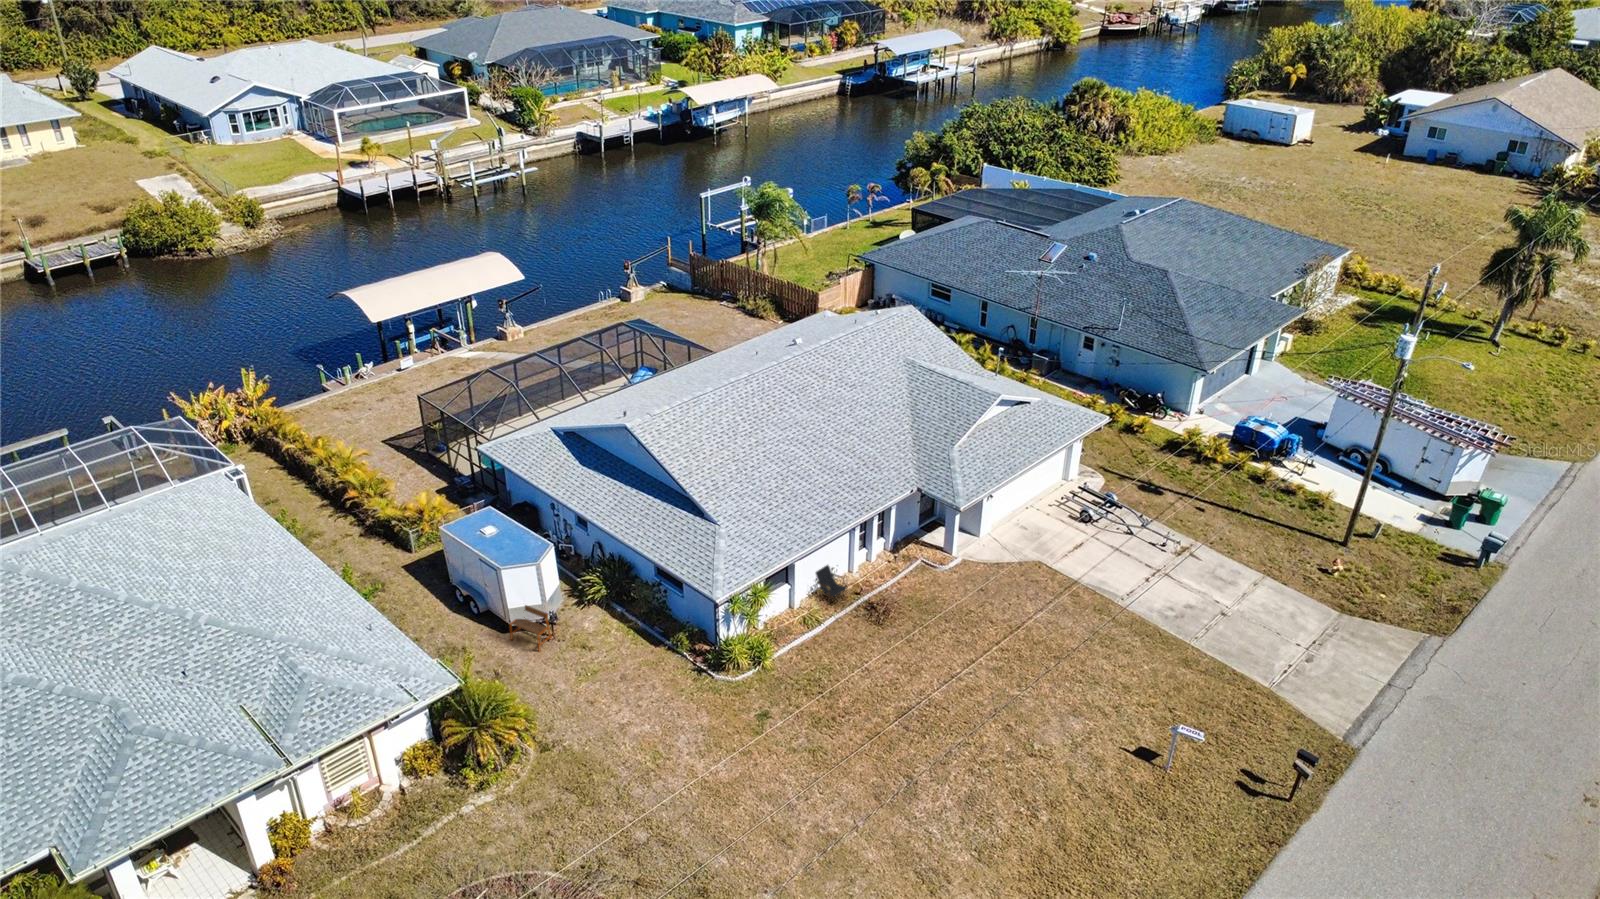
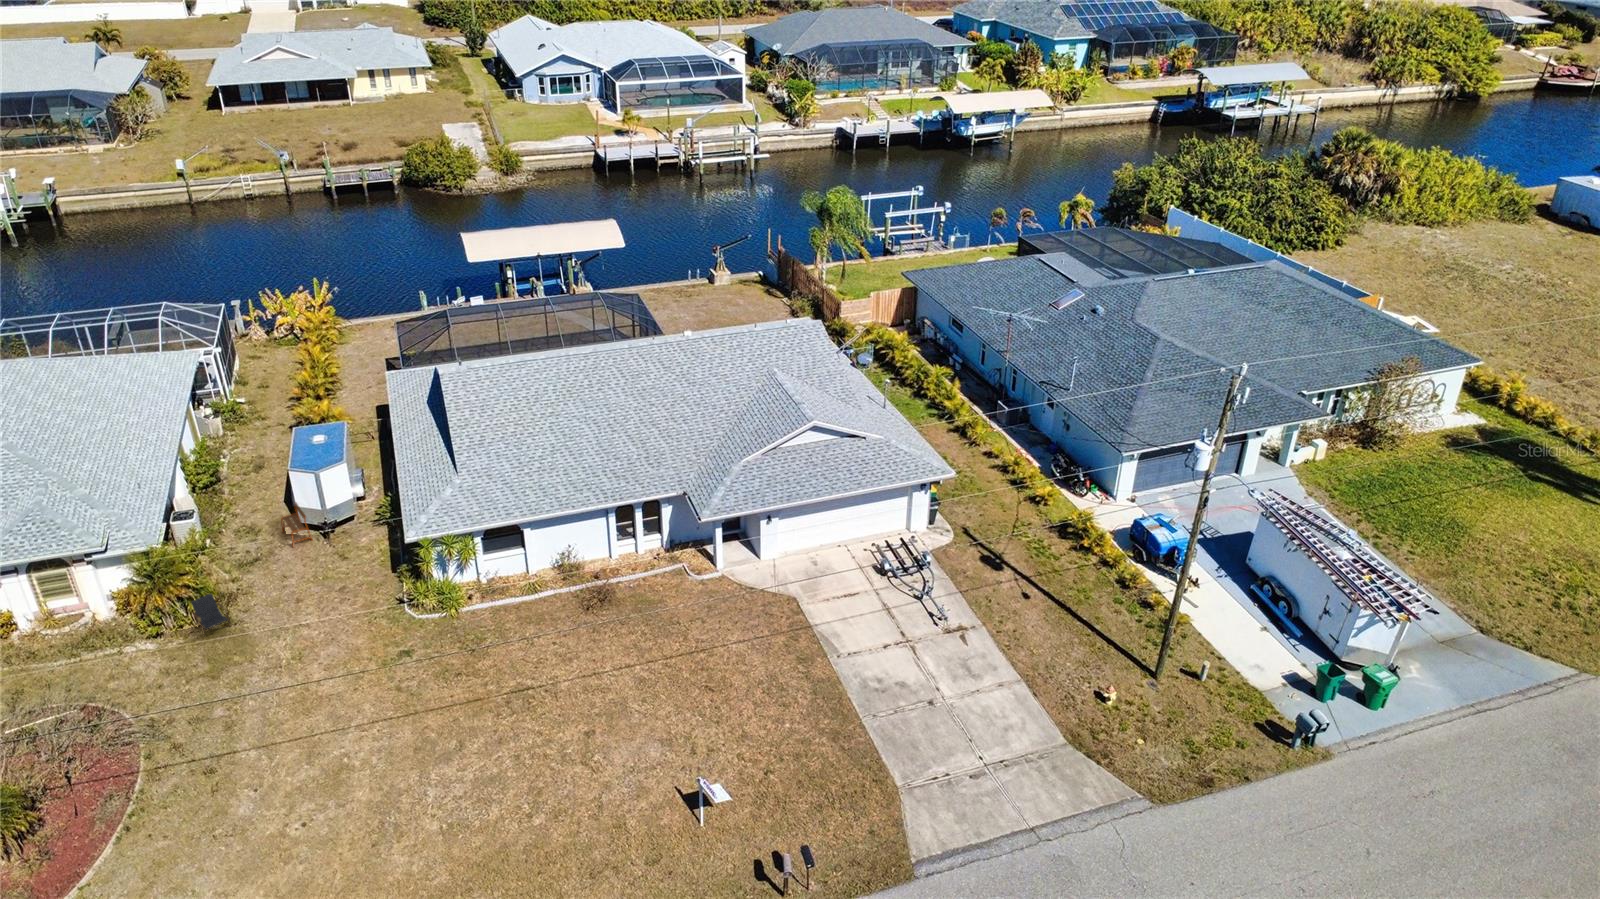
lounge chair: present [816,565,846,601] -> present [191,594,231,635]

